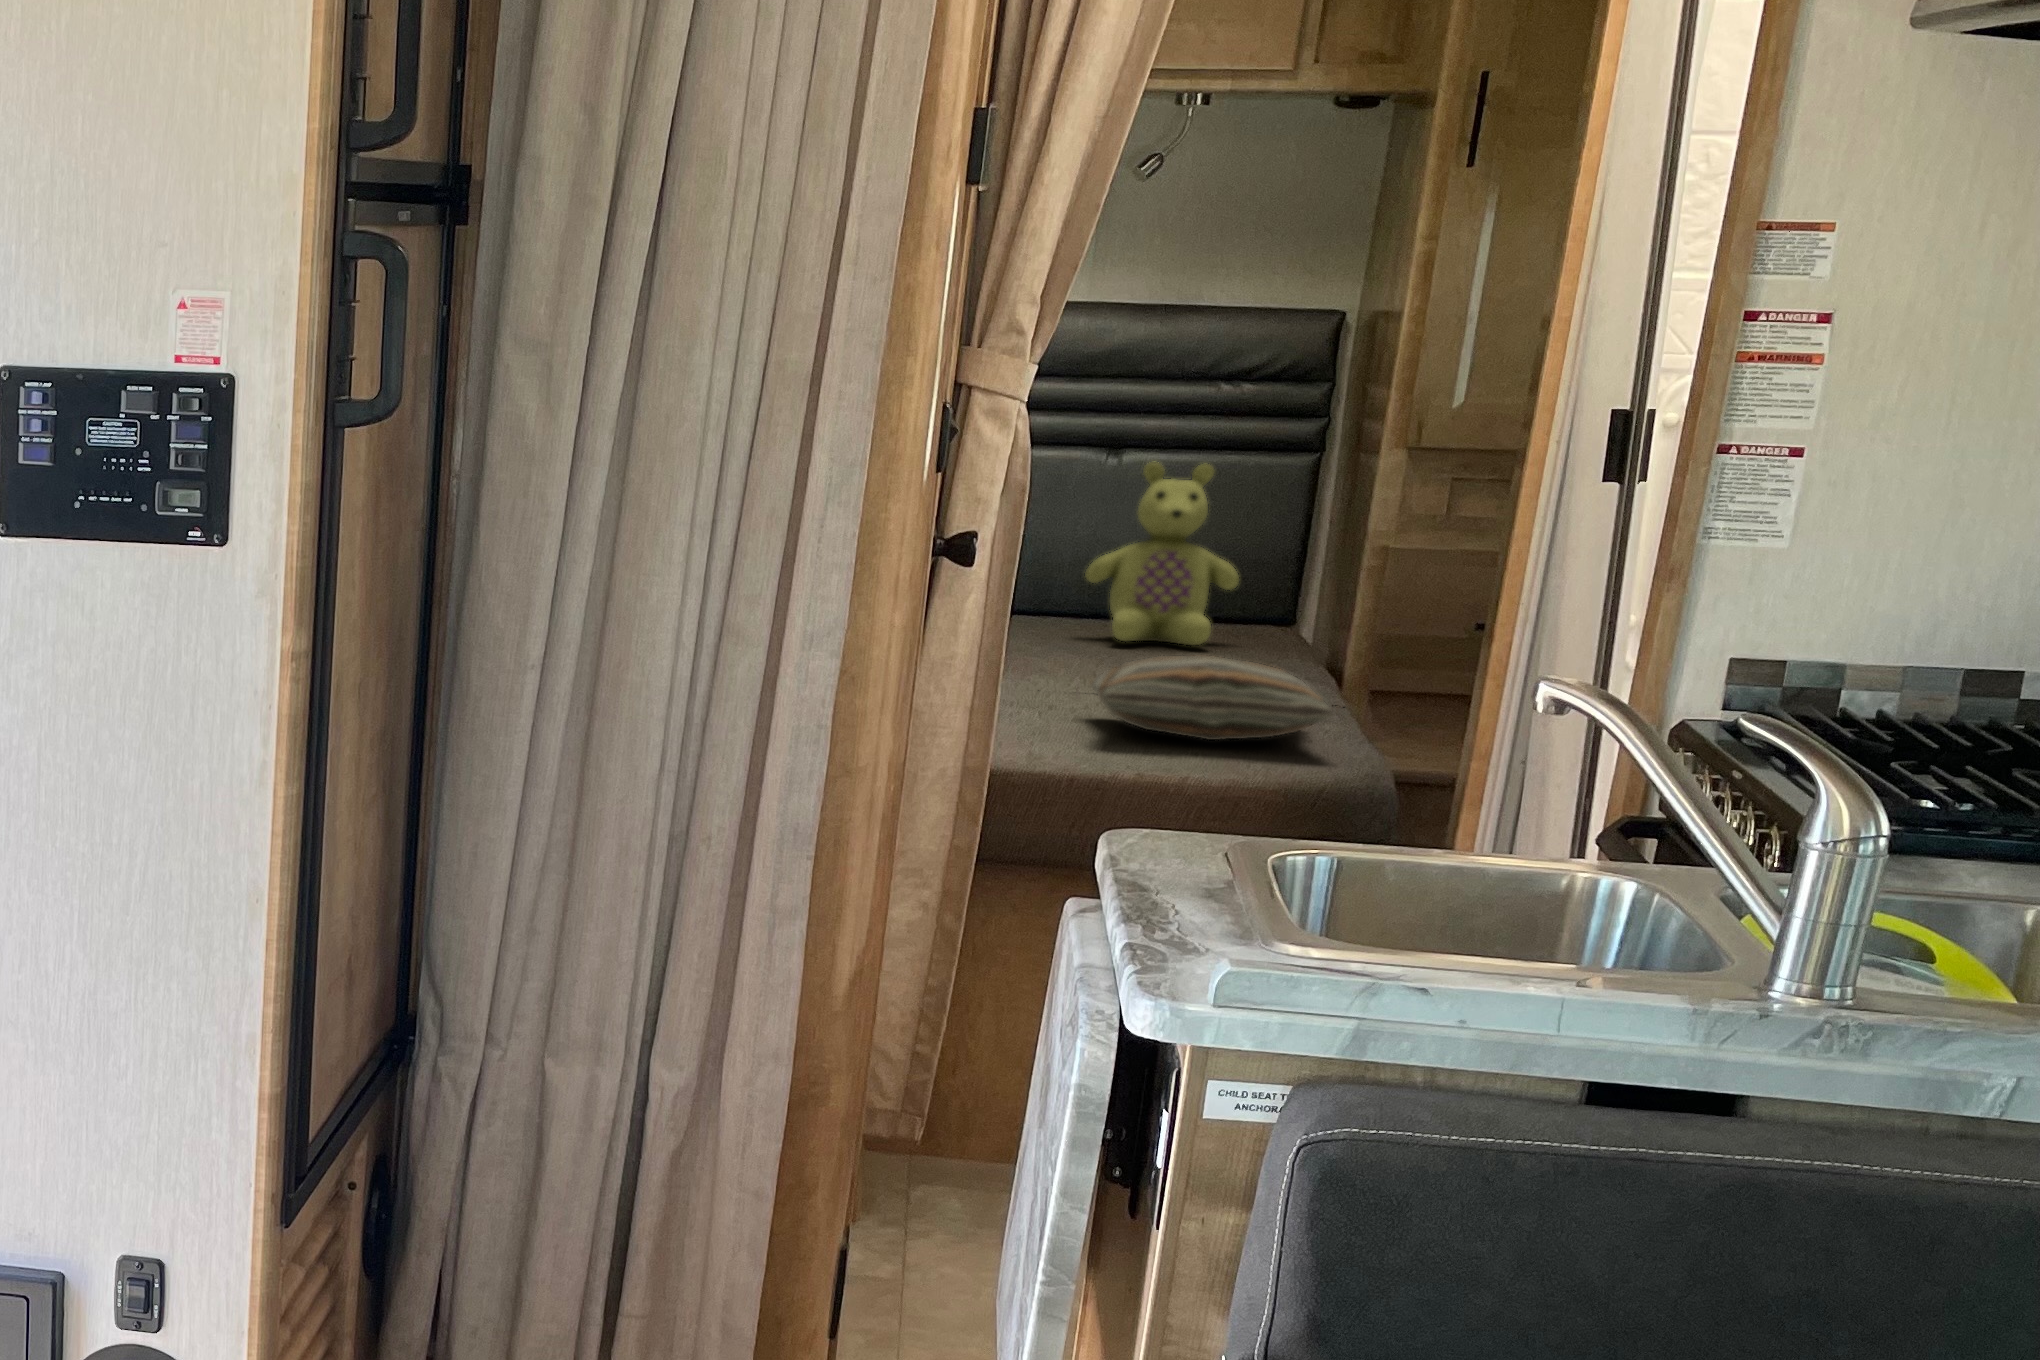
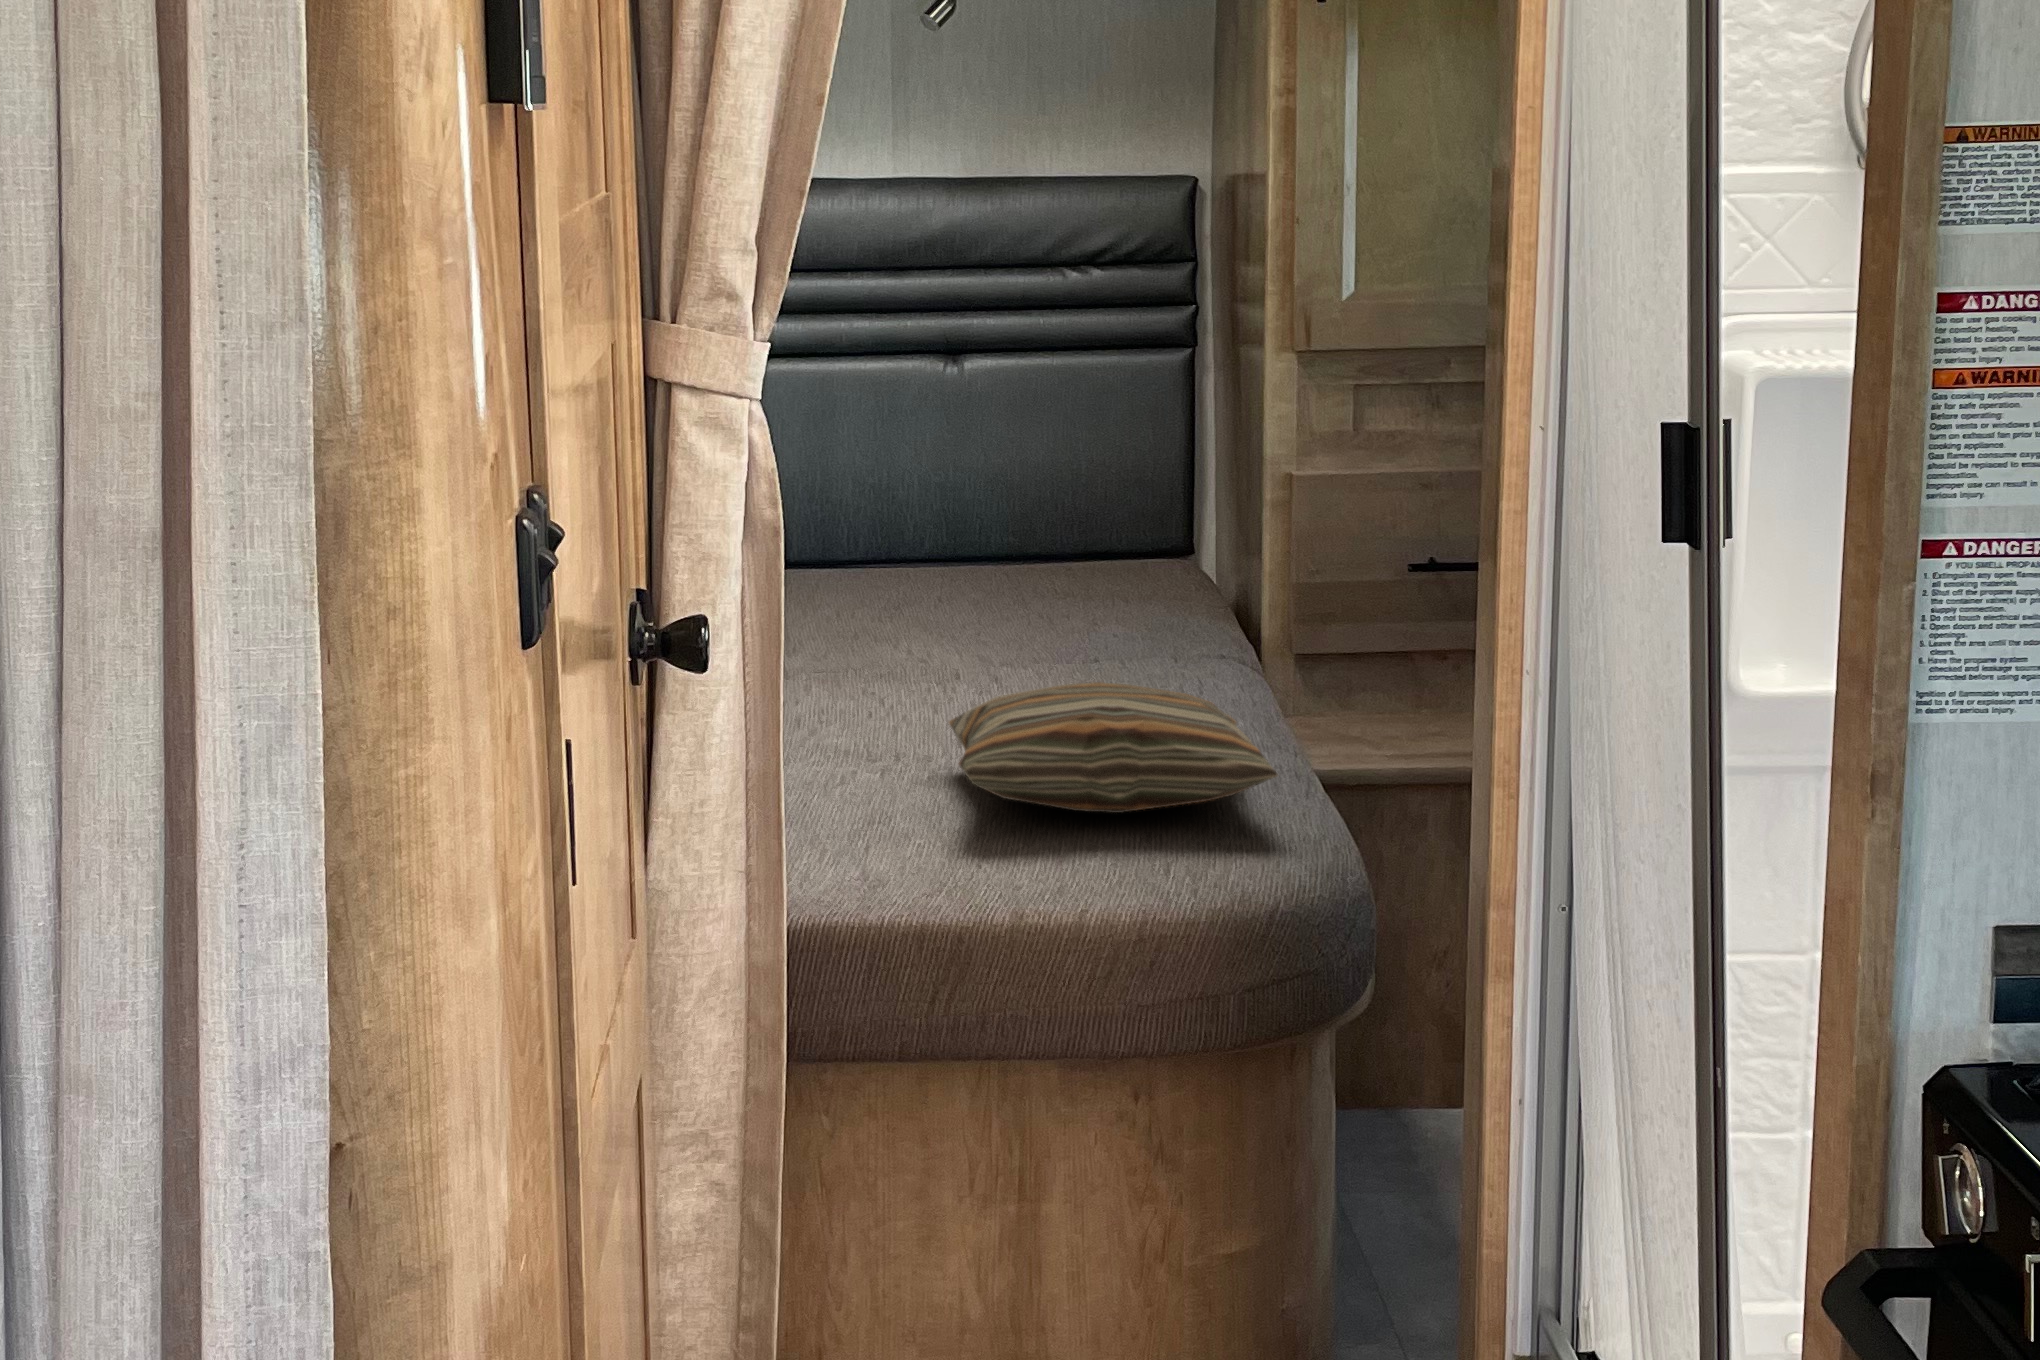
stuffed bear: present [1085,462,1239,645] -> none [942,369,1126,600]

